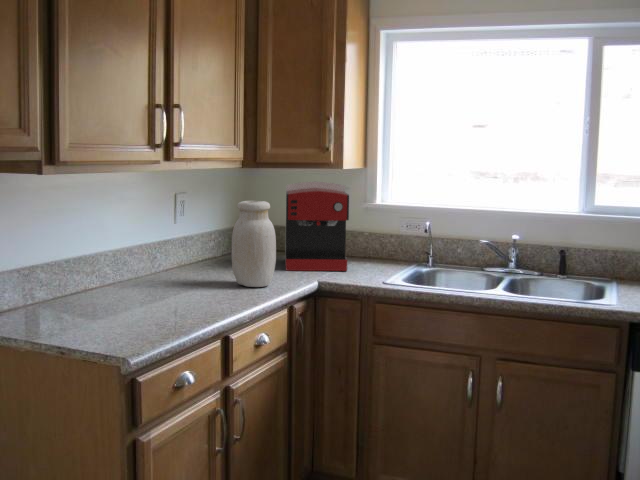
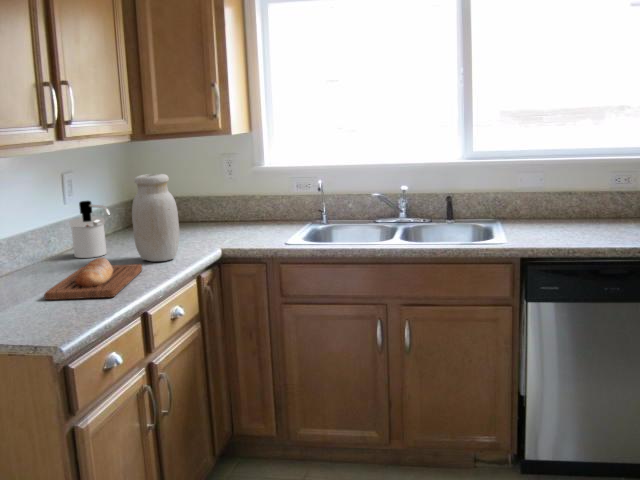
coffee maker: present [285,181,349,271] -> none [175,149,247,241]
soap dispenser: none [176,222,213,277] -> present [70,201,110,258]
bread loaf: none [133,277,234,316] -> present [44,258,142,300]

